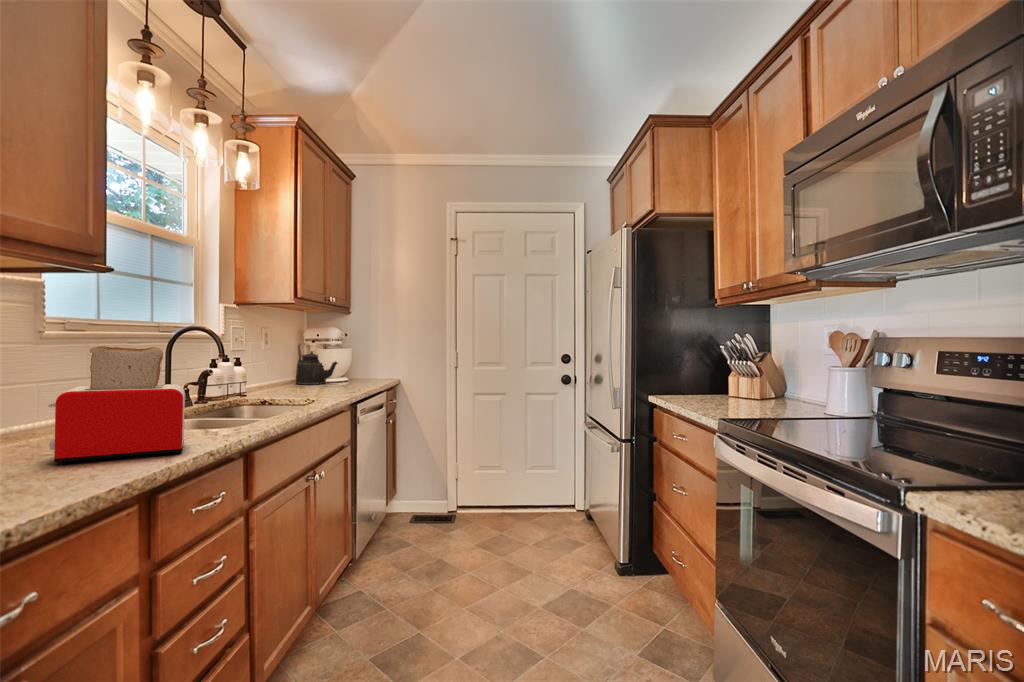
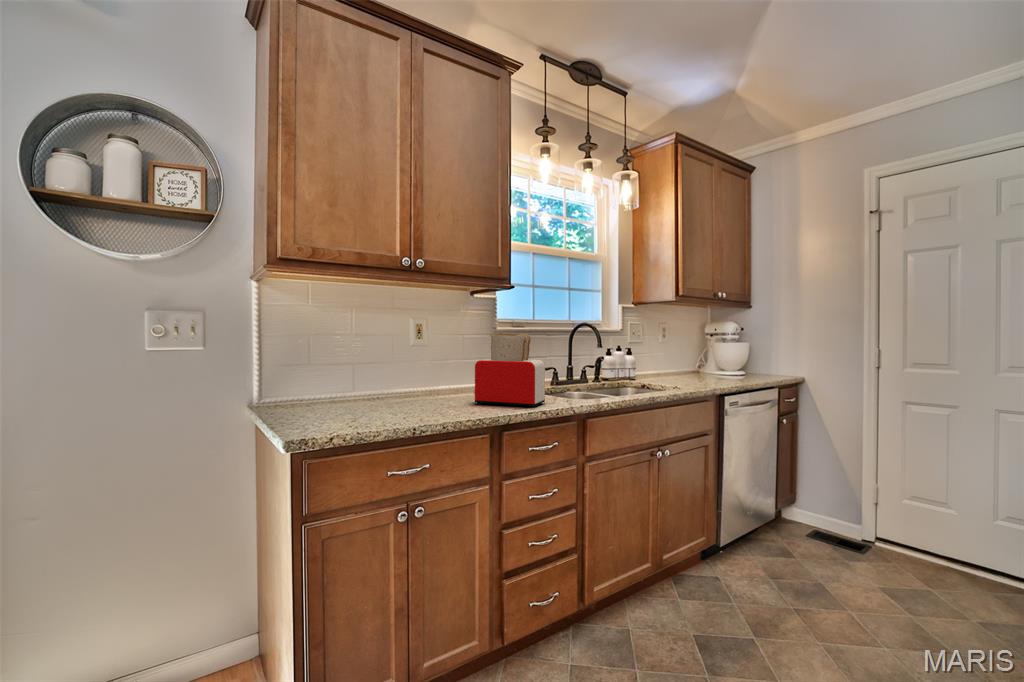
kettle: present [296,344,338,385] -> none [694,338,734,377]

